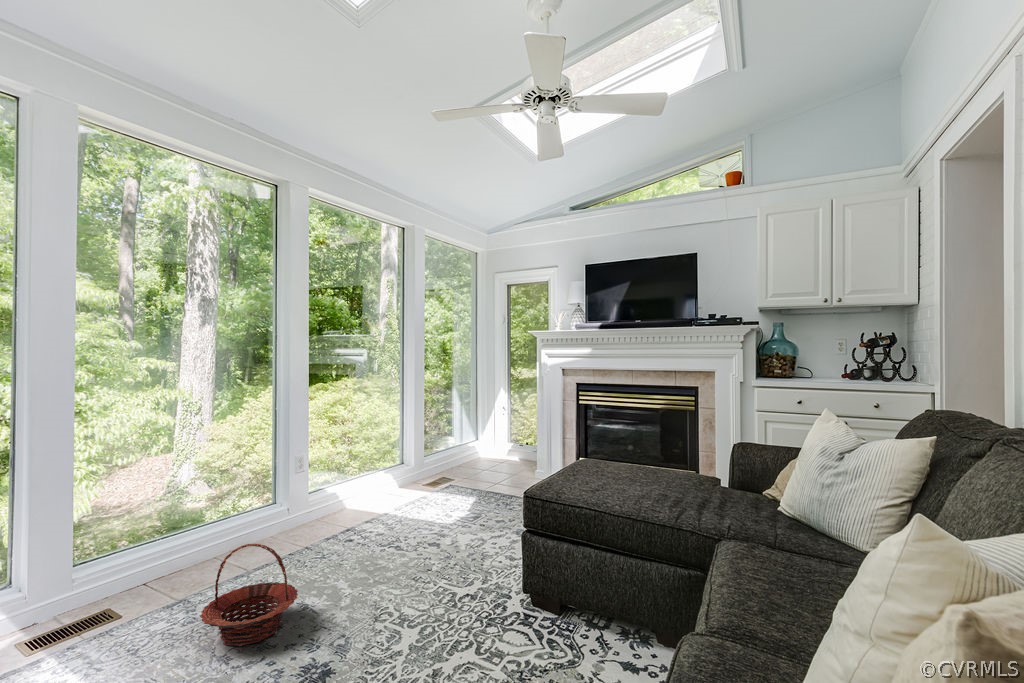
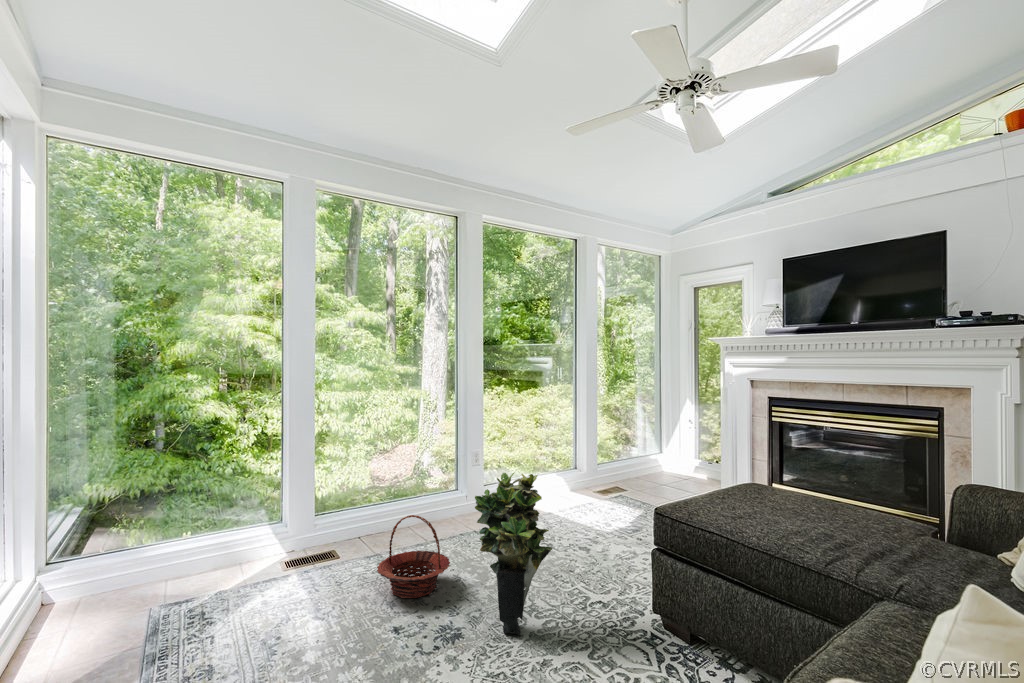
potted plant: none [338,477,429,654] -> present [475,473,552,634]

